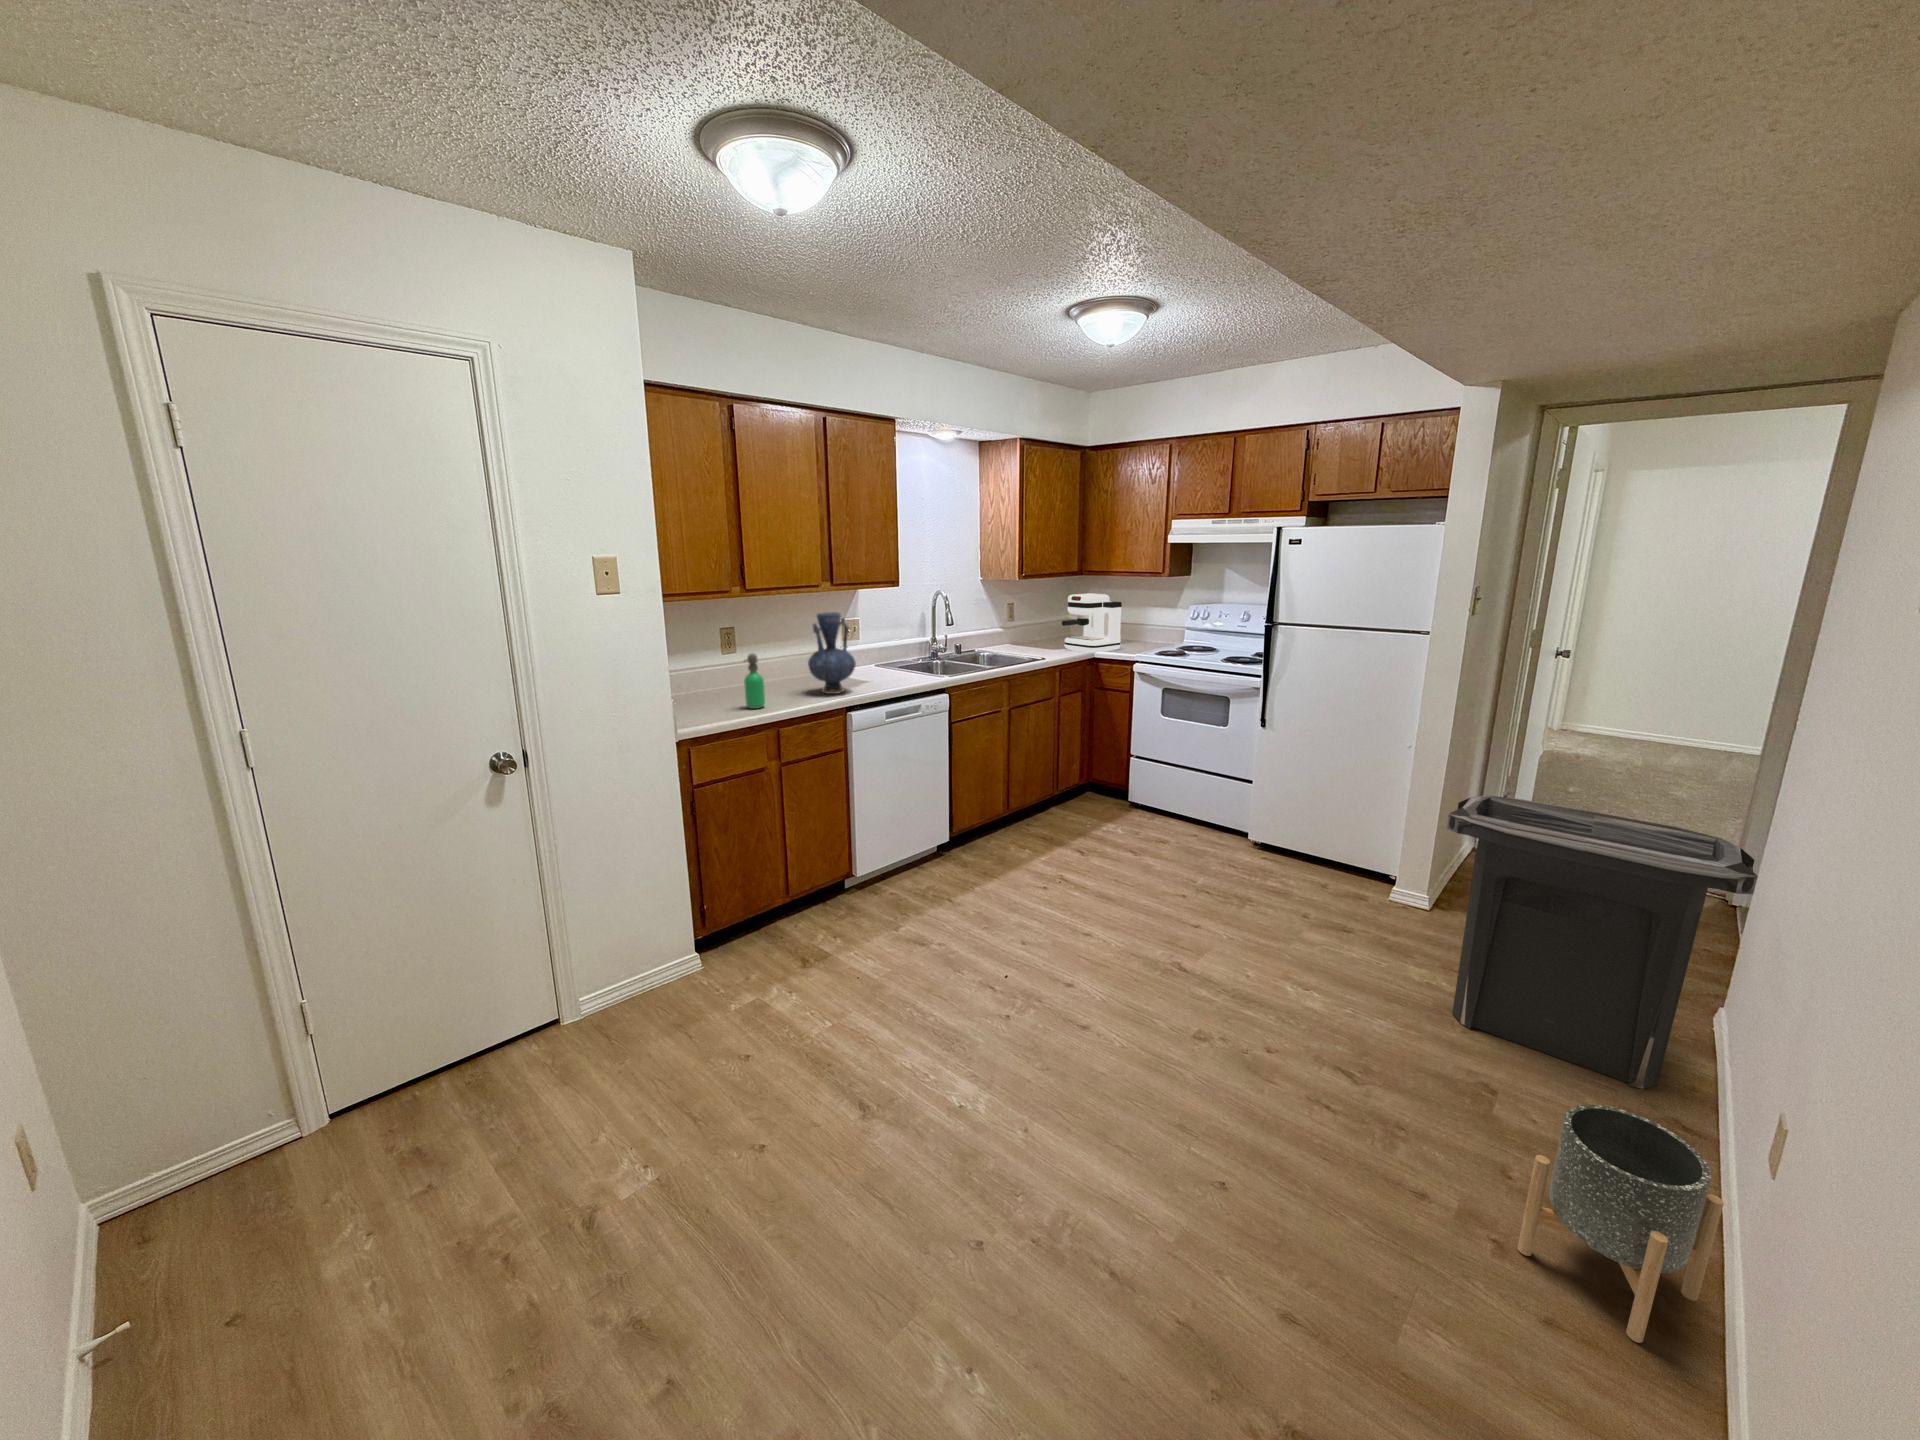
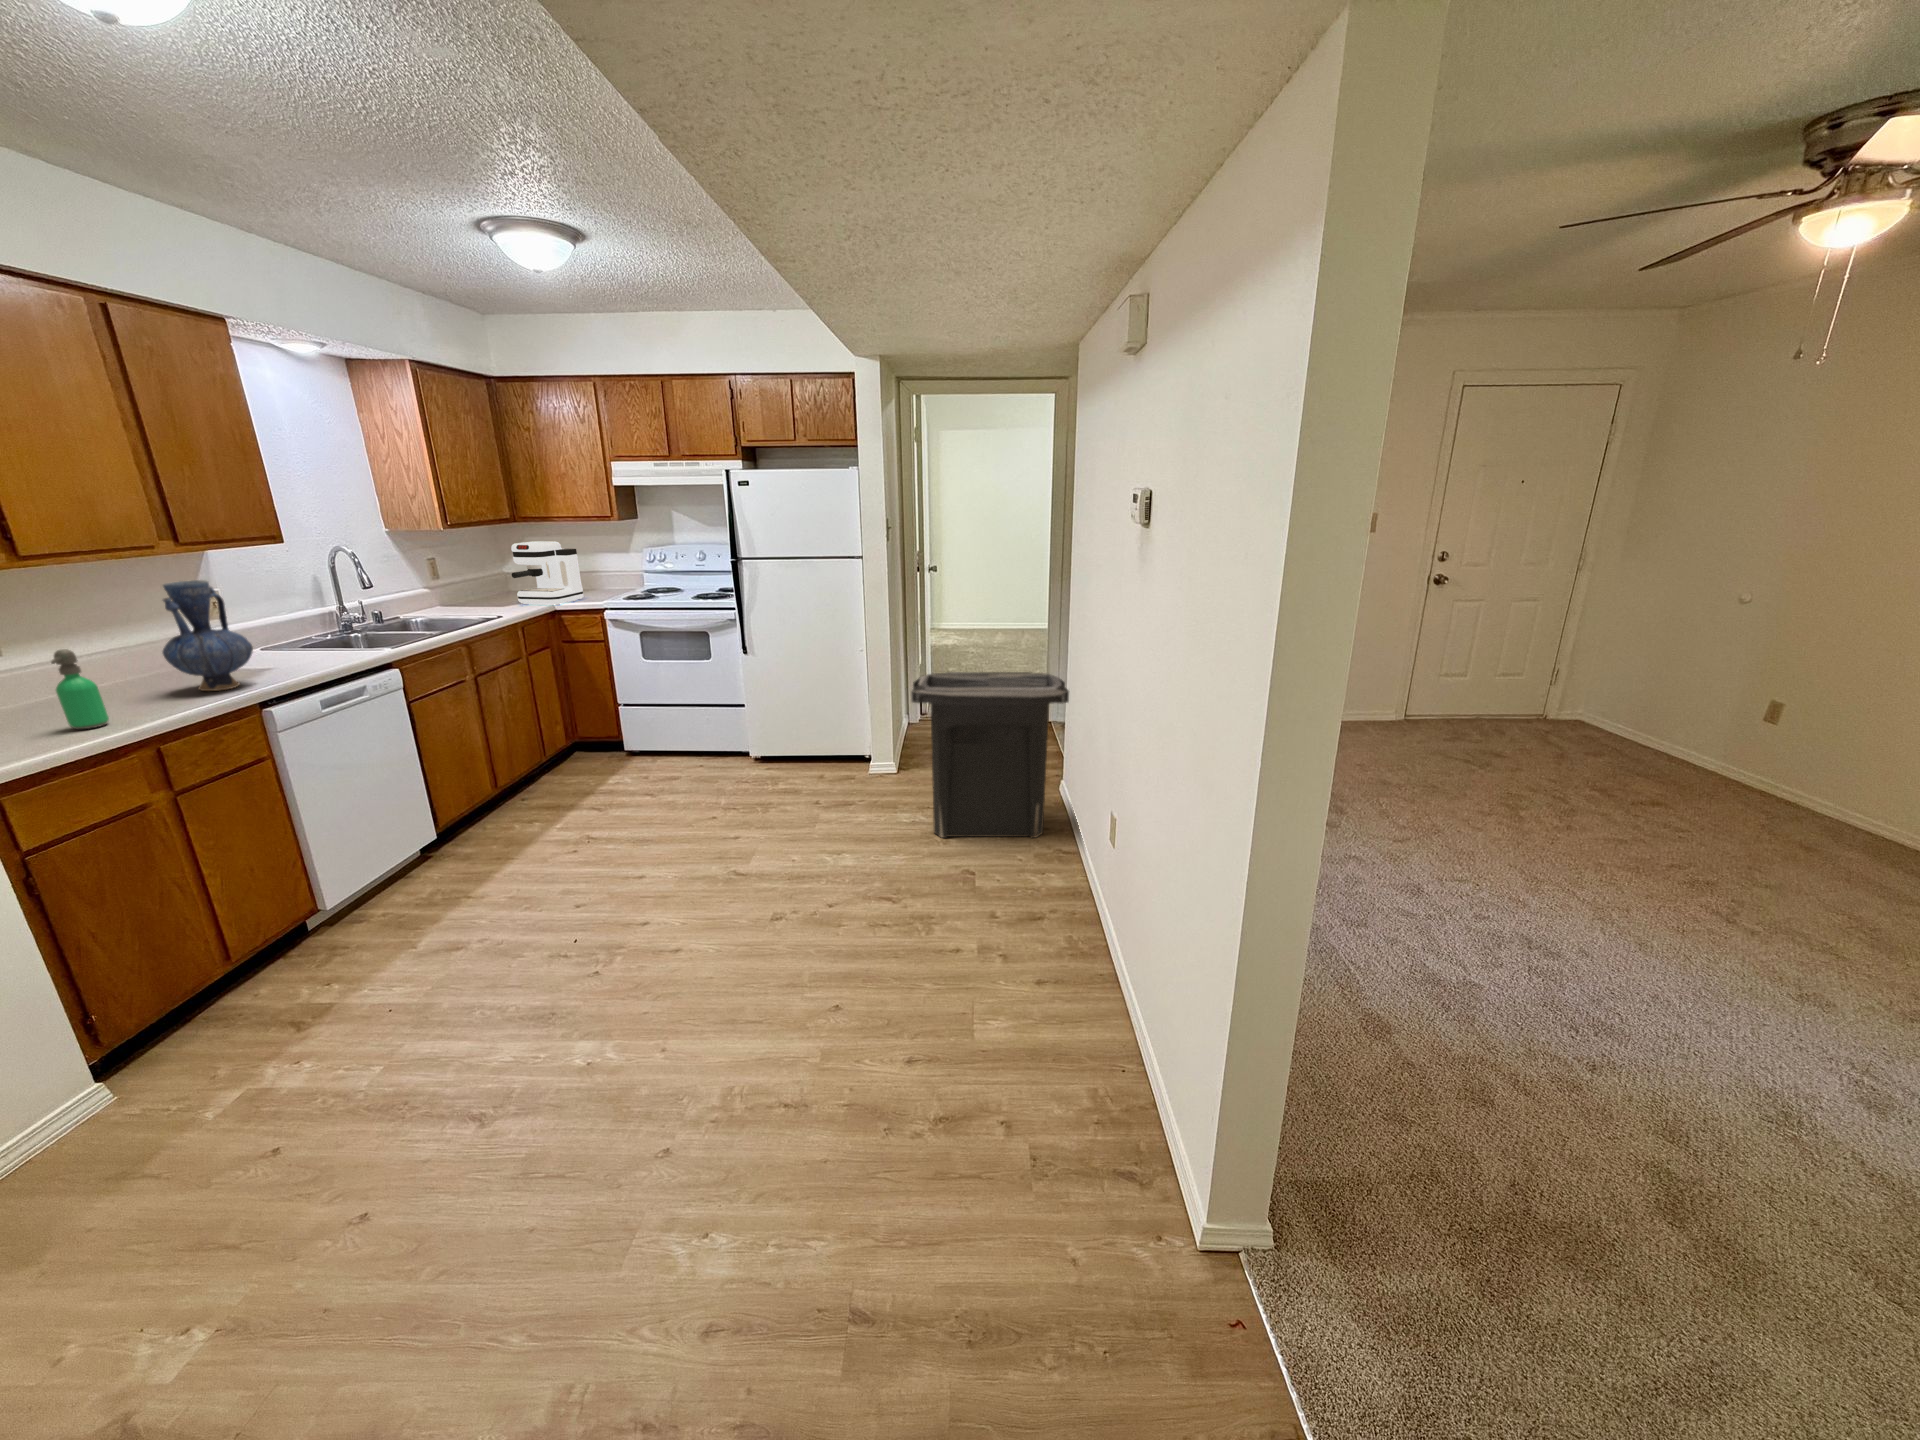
planter: present [1518,1105,1724,1343] -> none [1010,841,1092,964]

